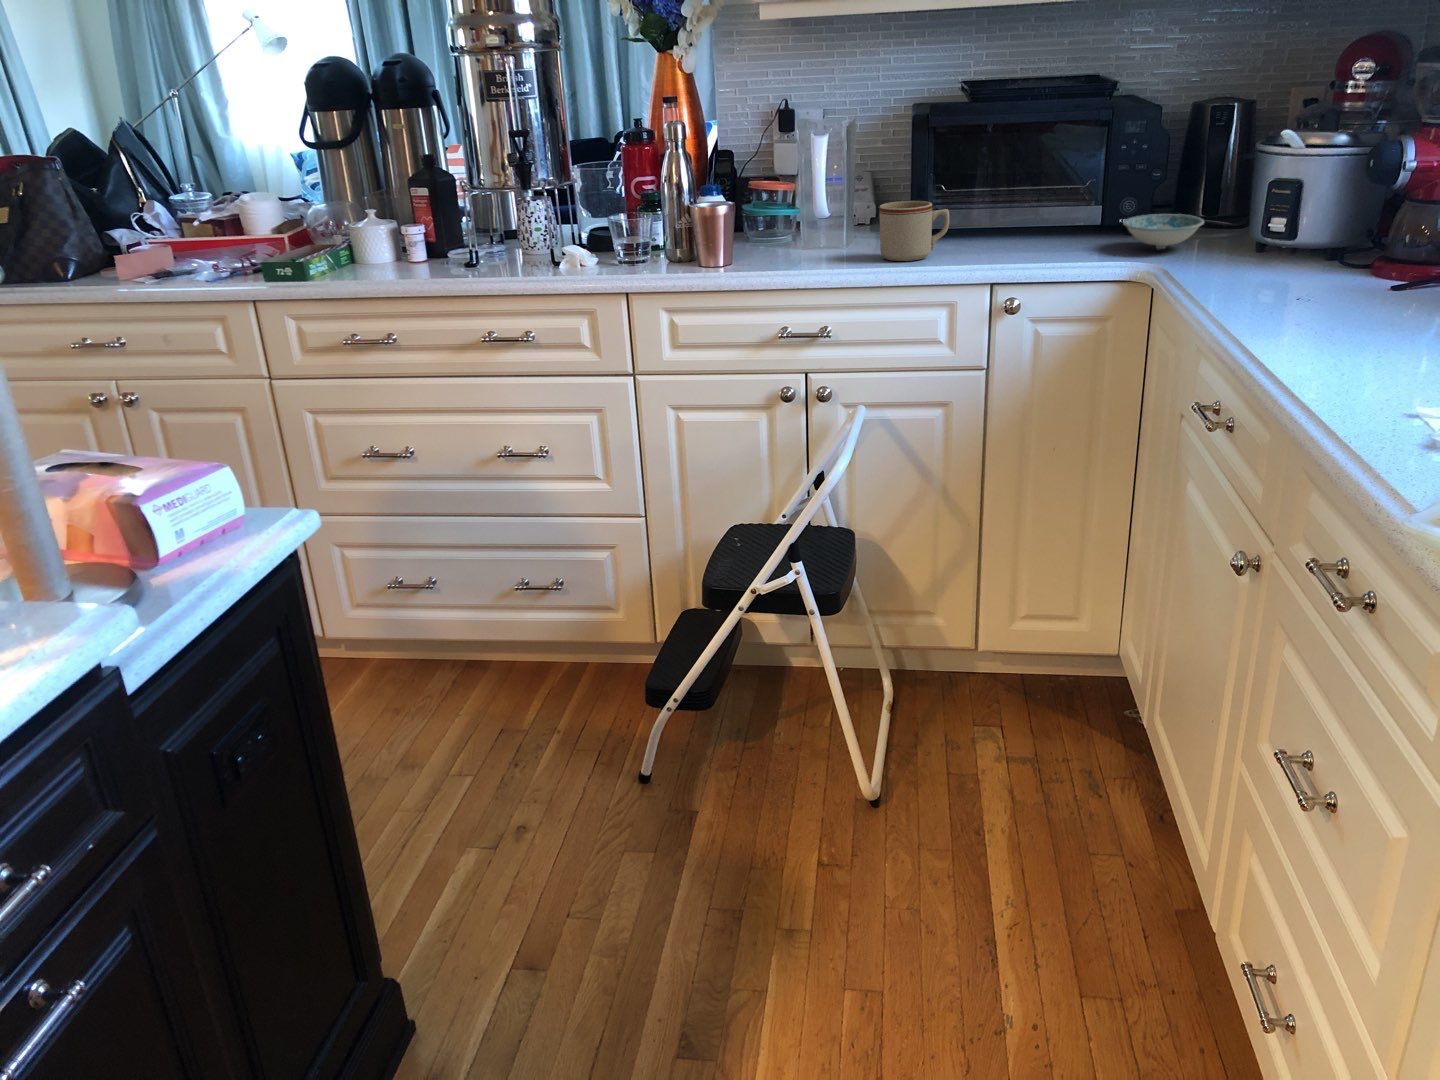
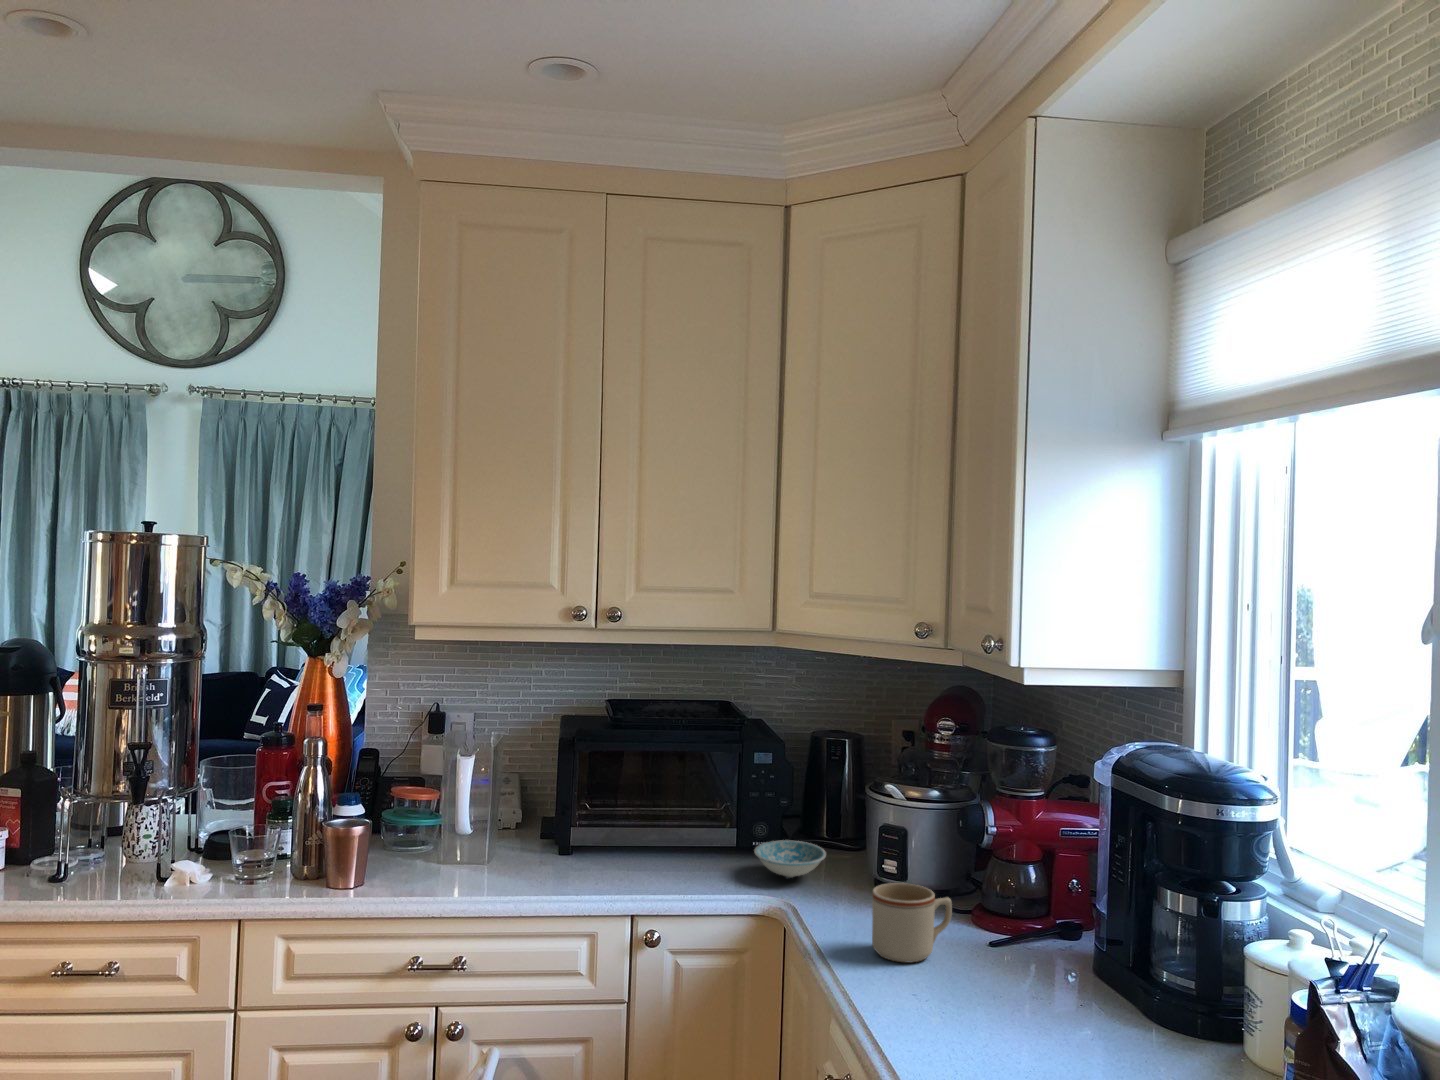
mug: present [879,201,949,261] -> present [872,883,952,962]

